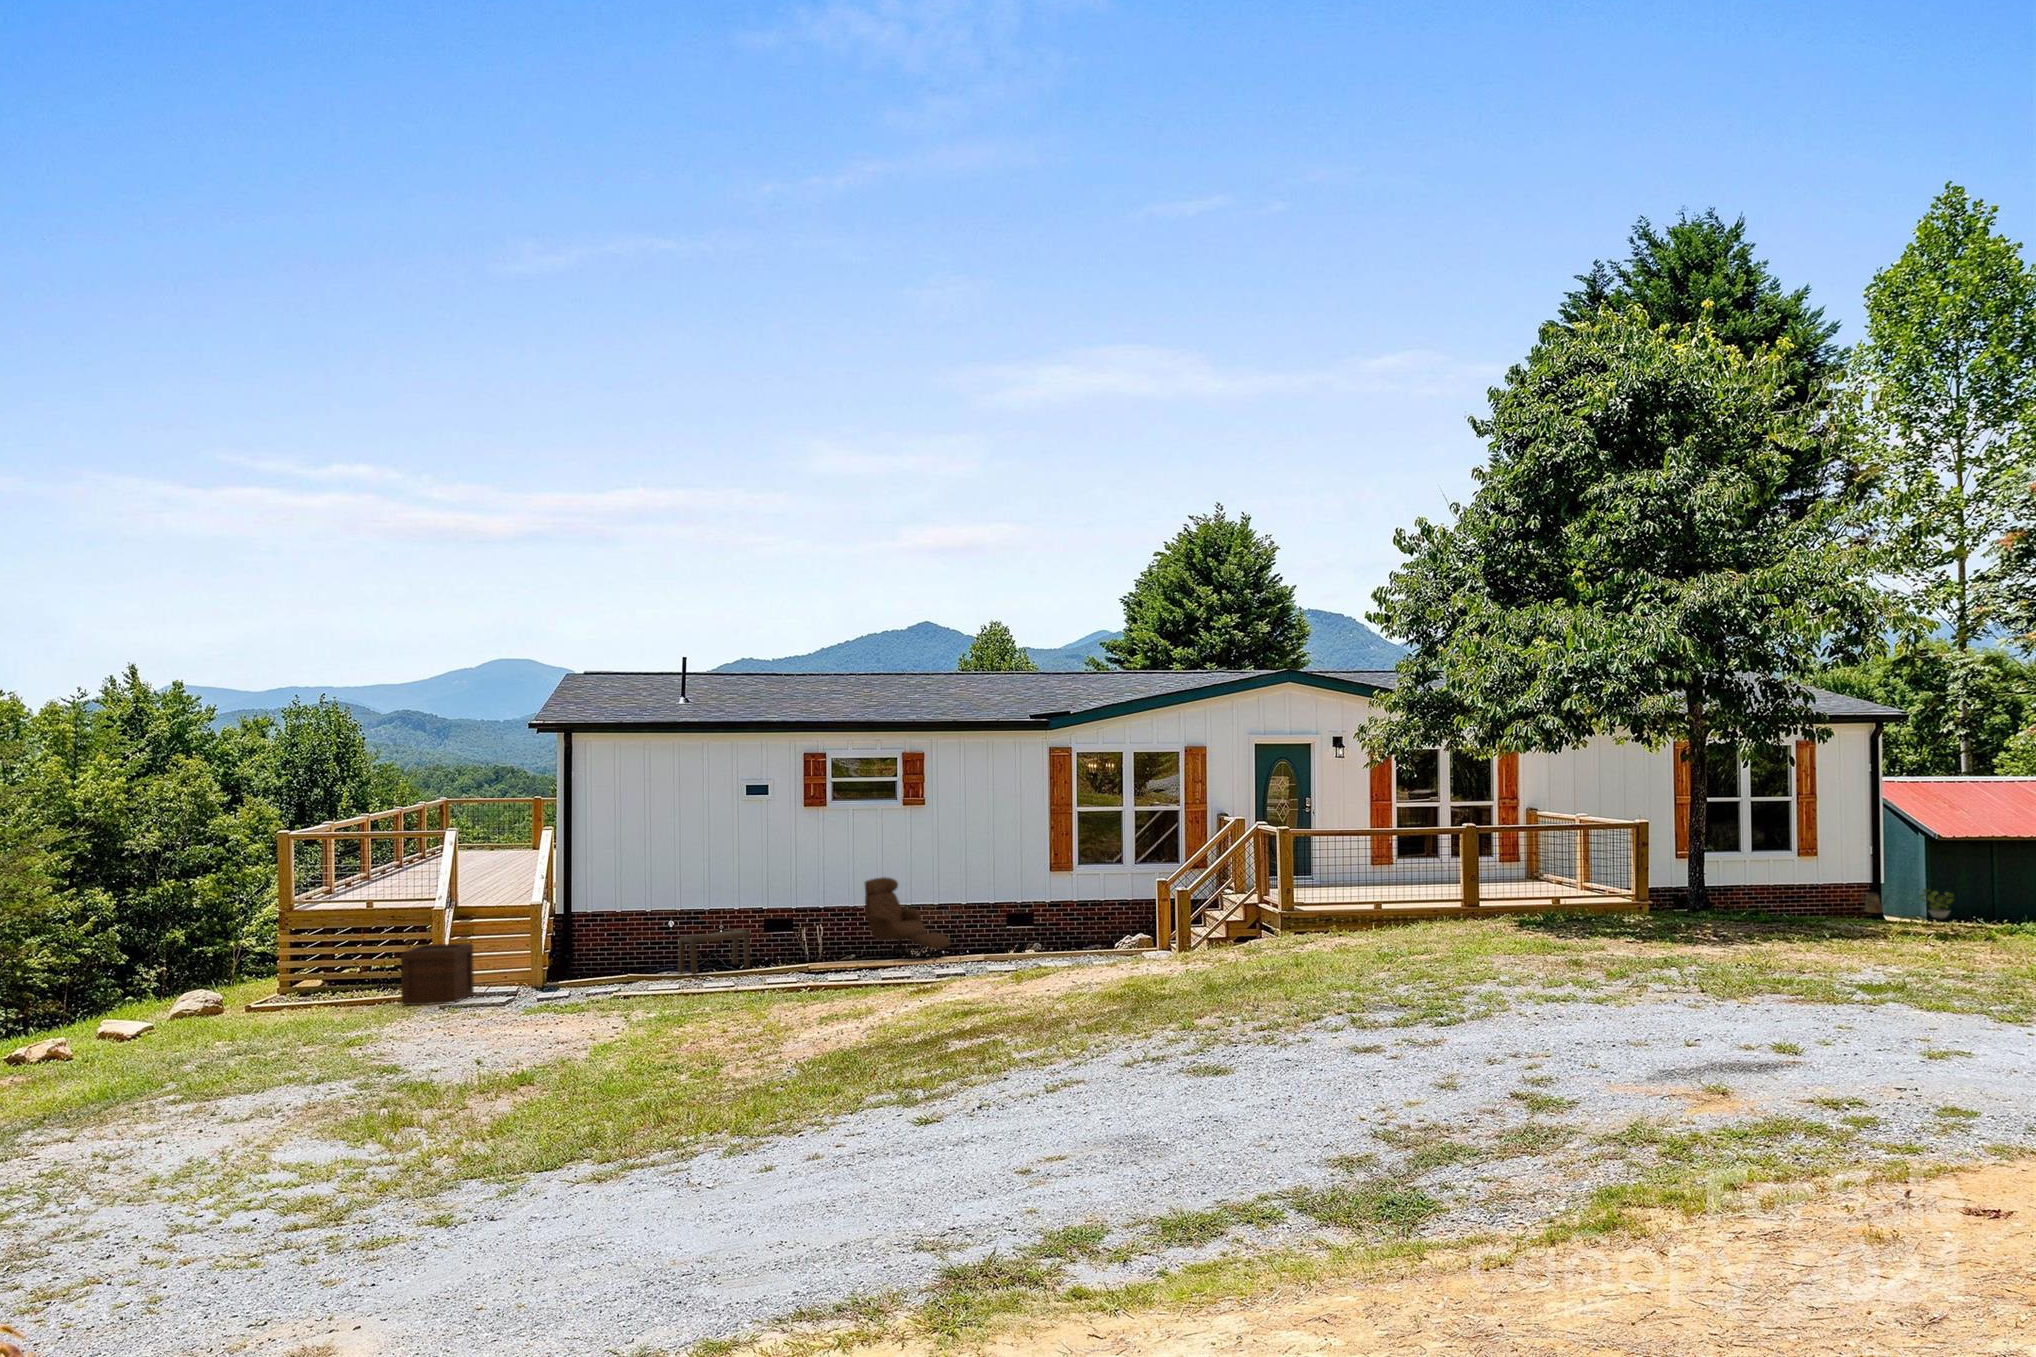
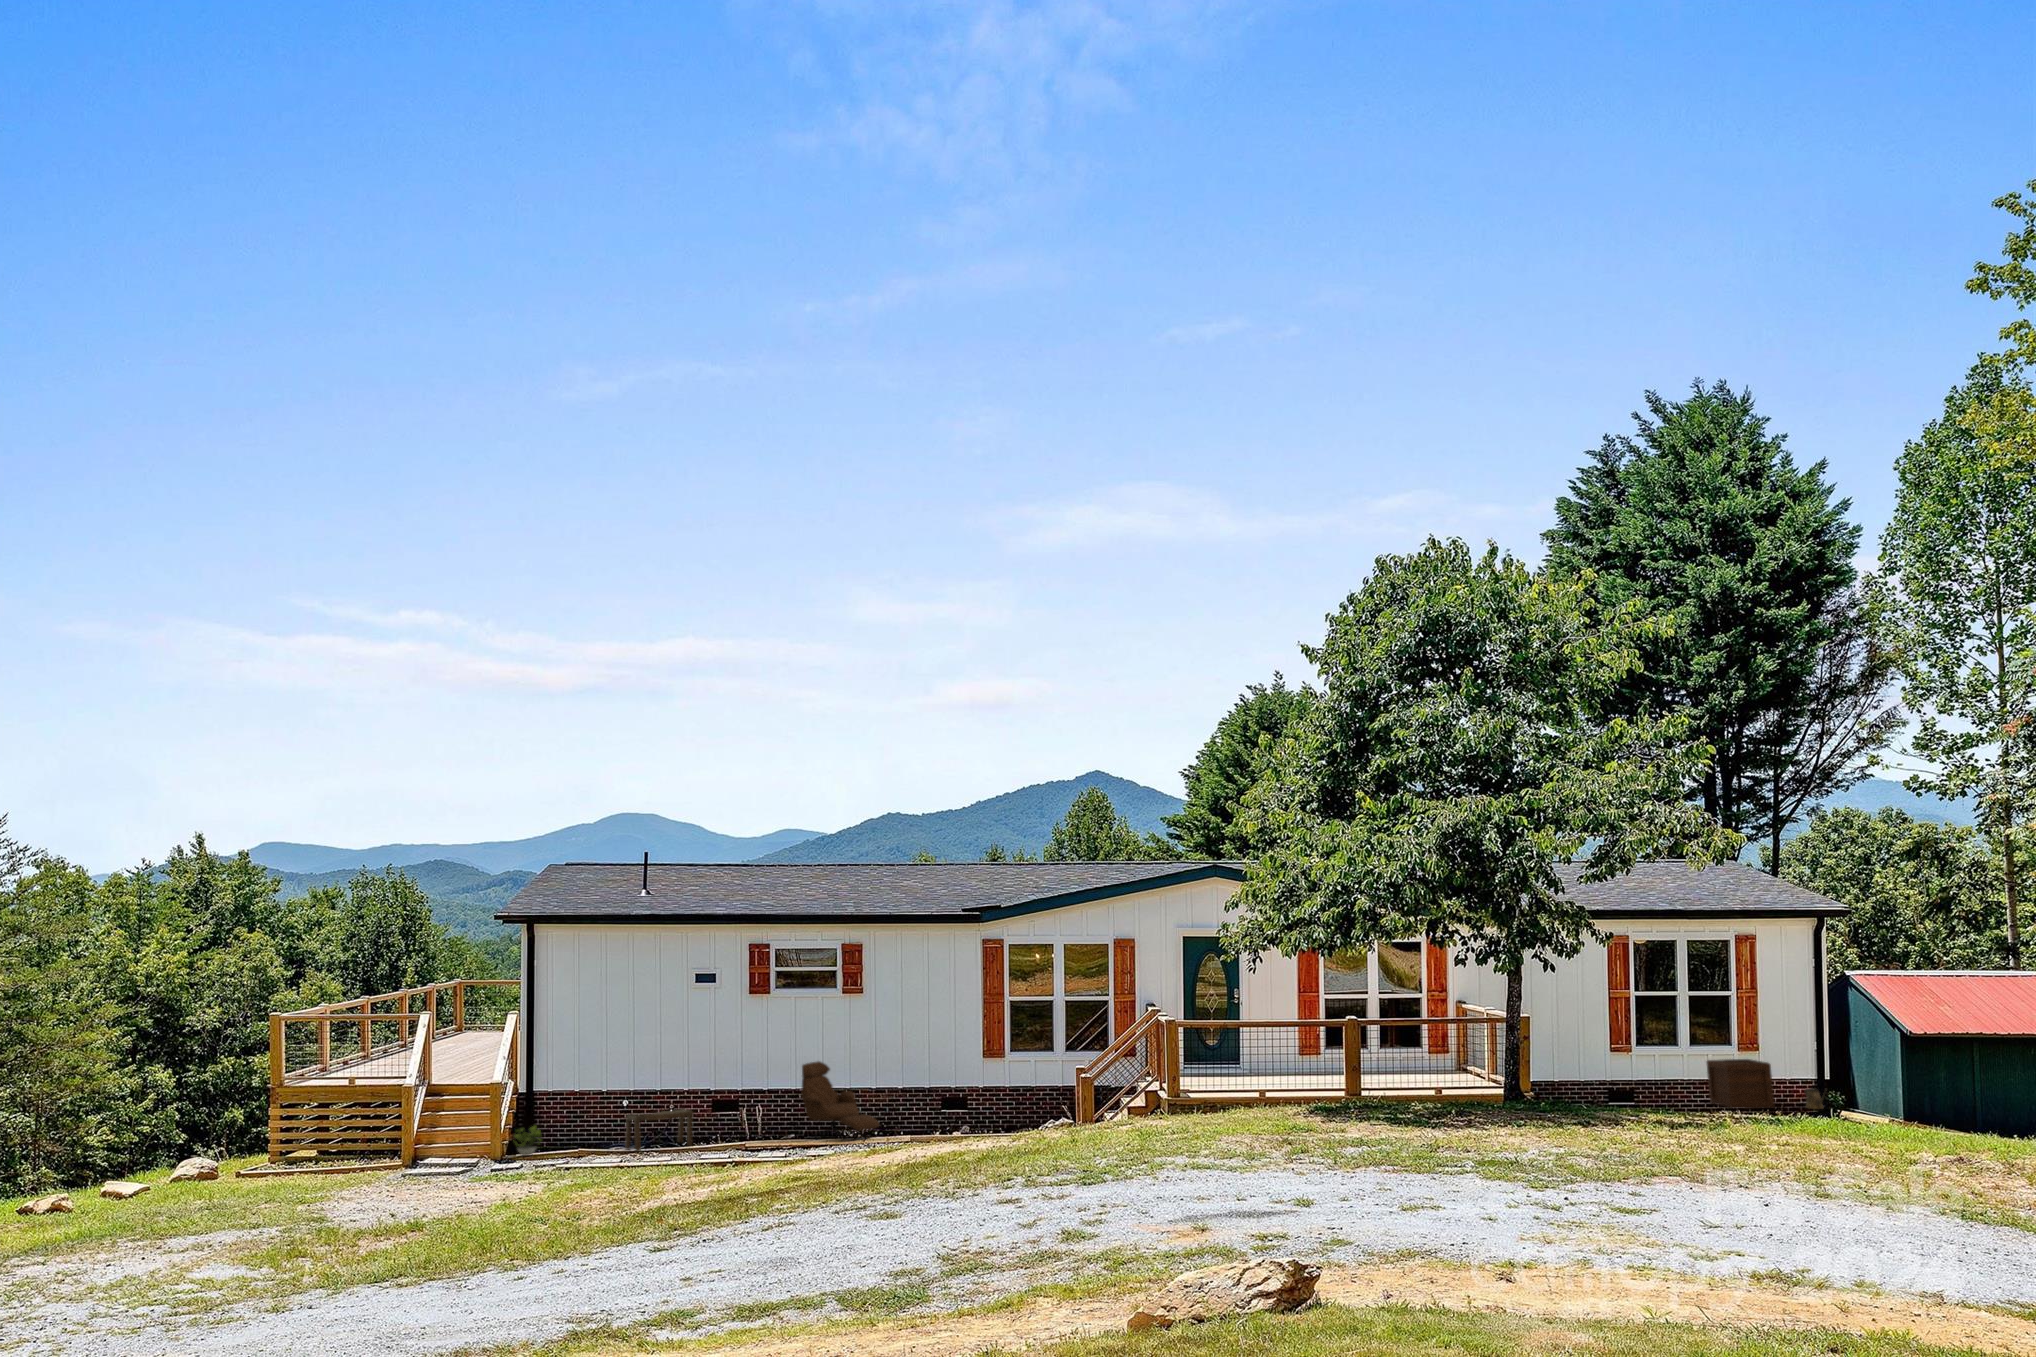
potted plant: present [1920,889,1953,919] -> present [514,1125,541,1156]
wooden crate: present [401,944,474,1005] -> present [1707,1059,1774,1109]

